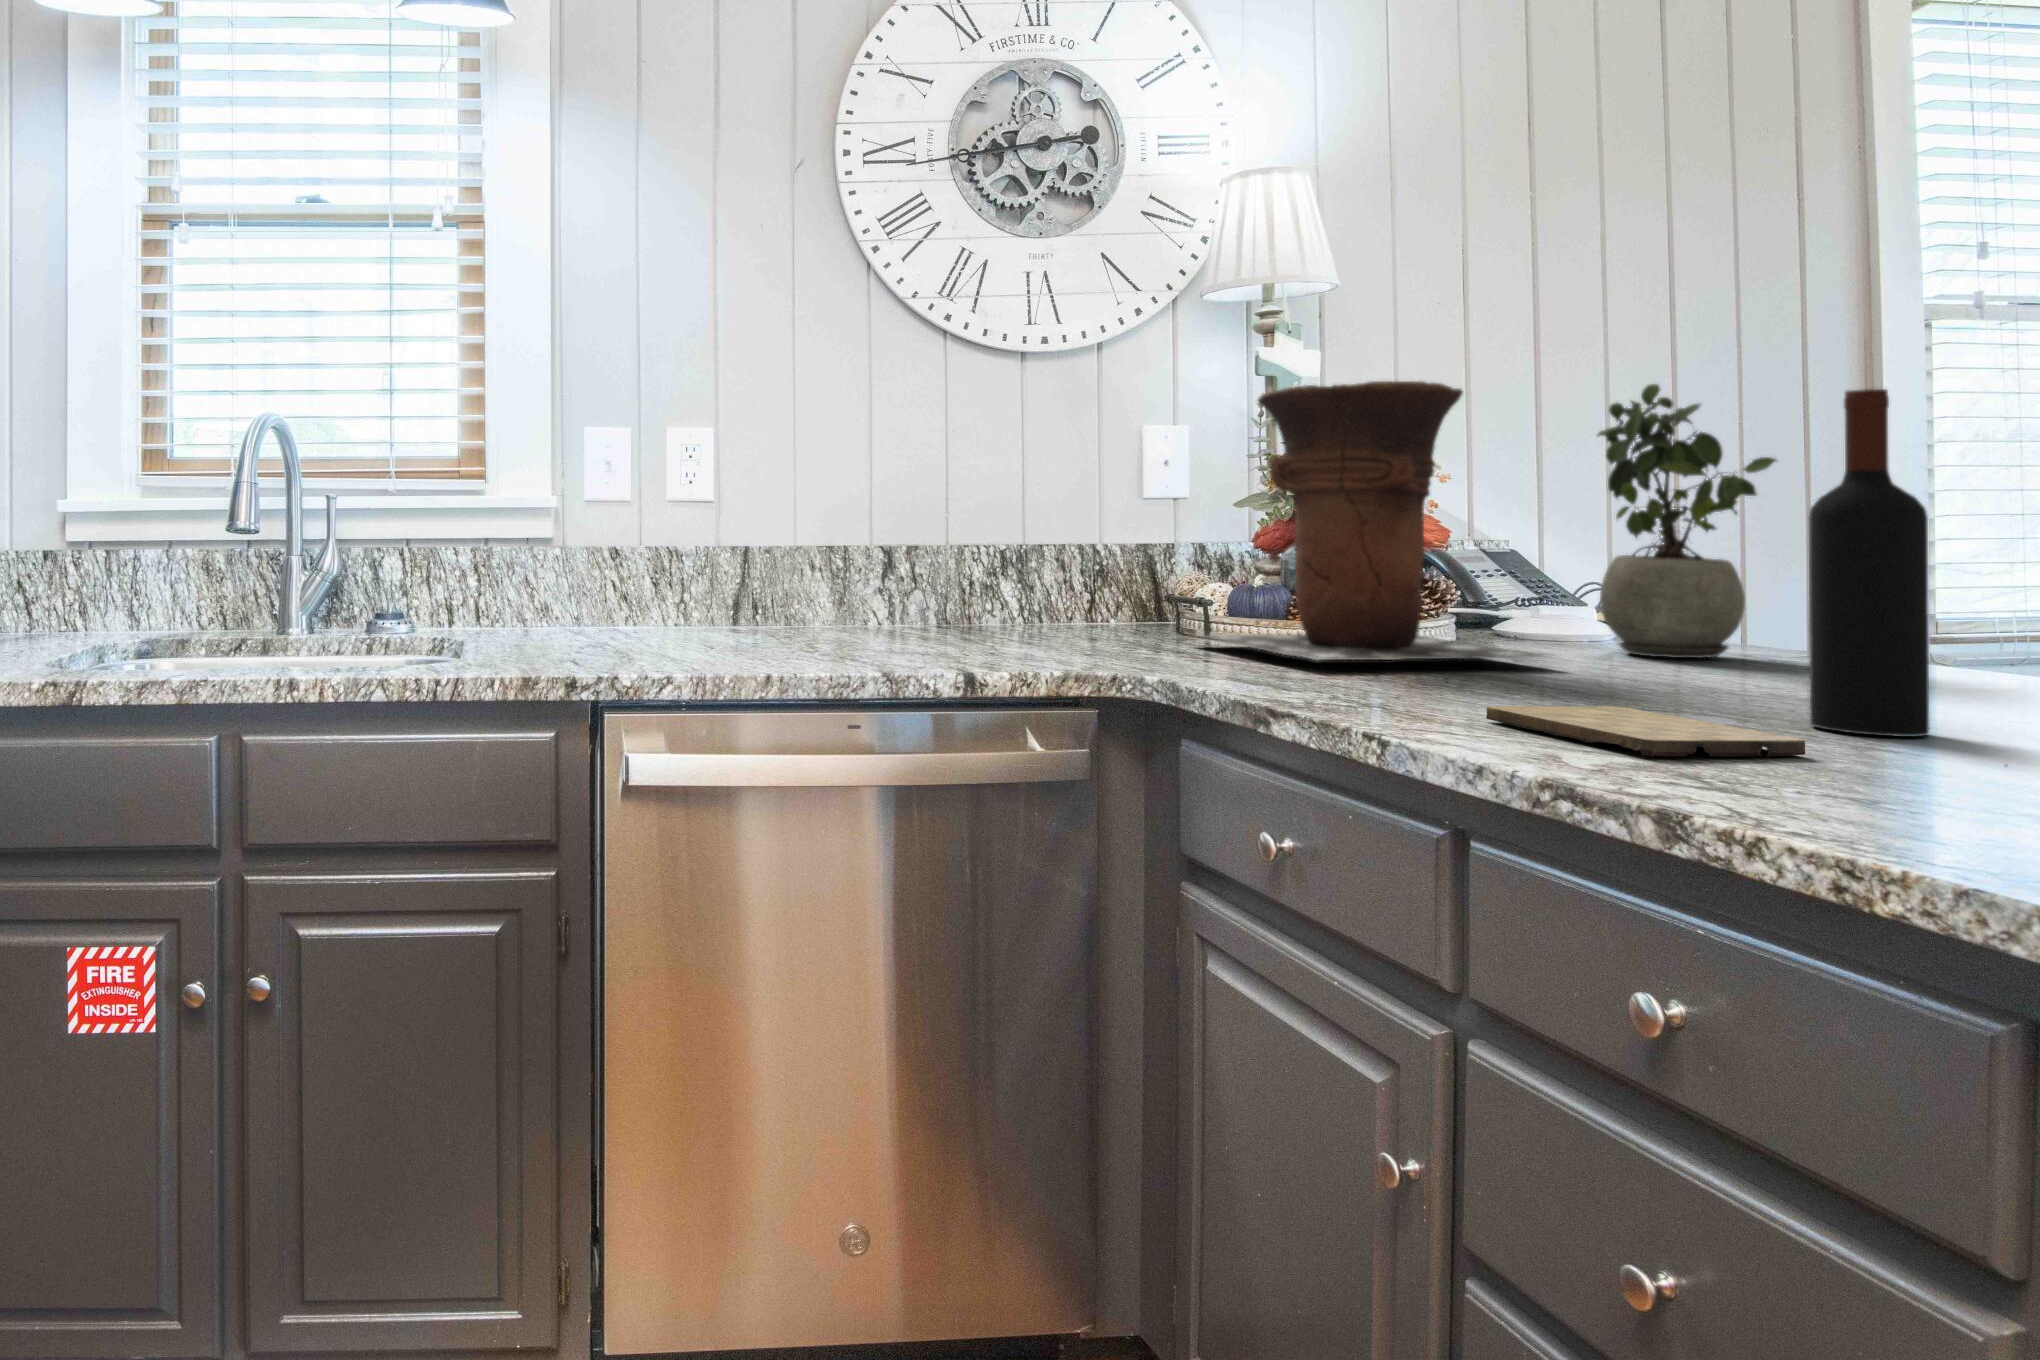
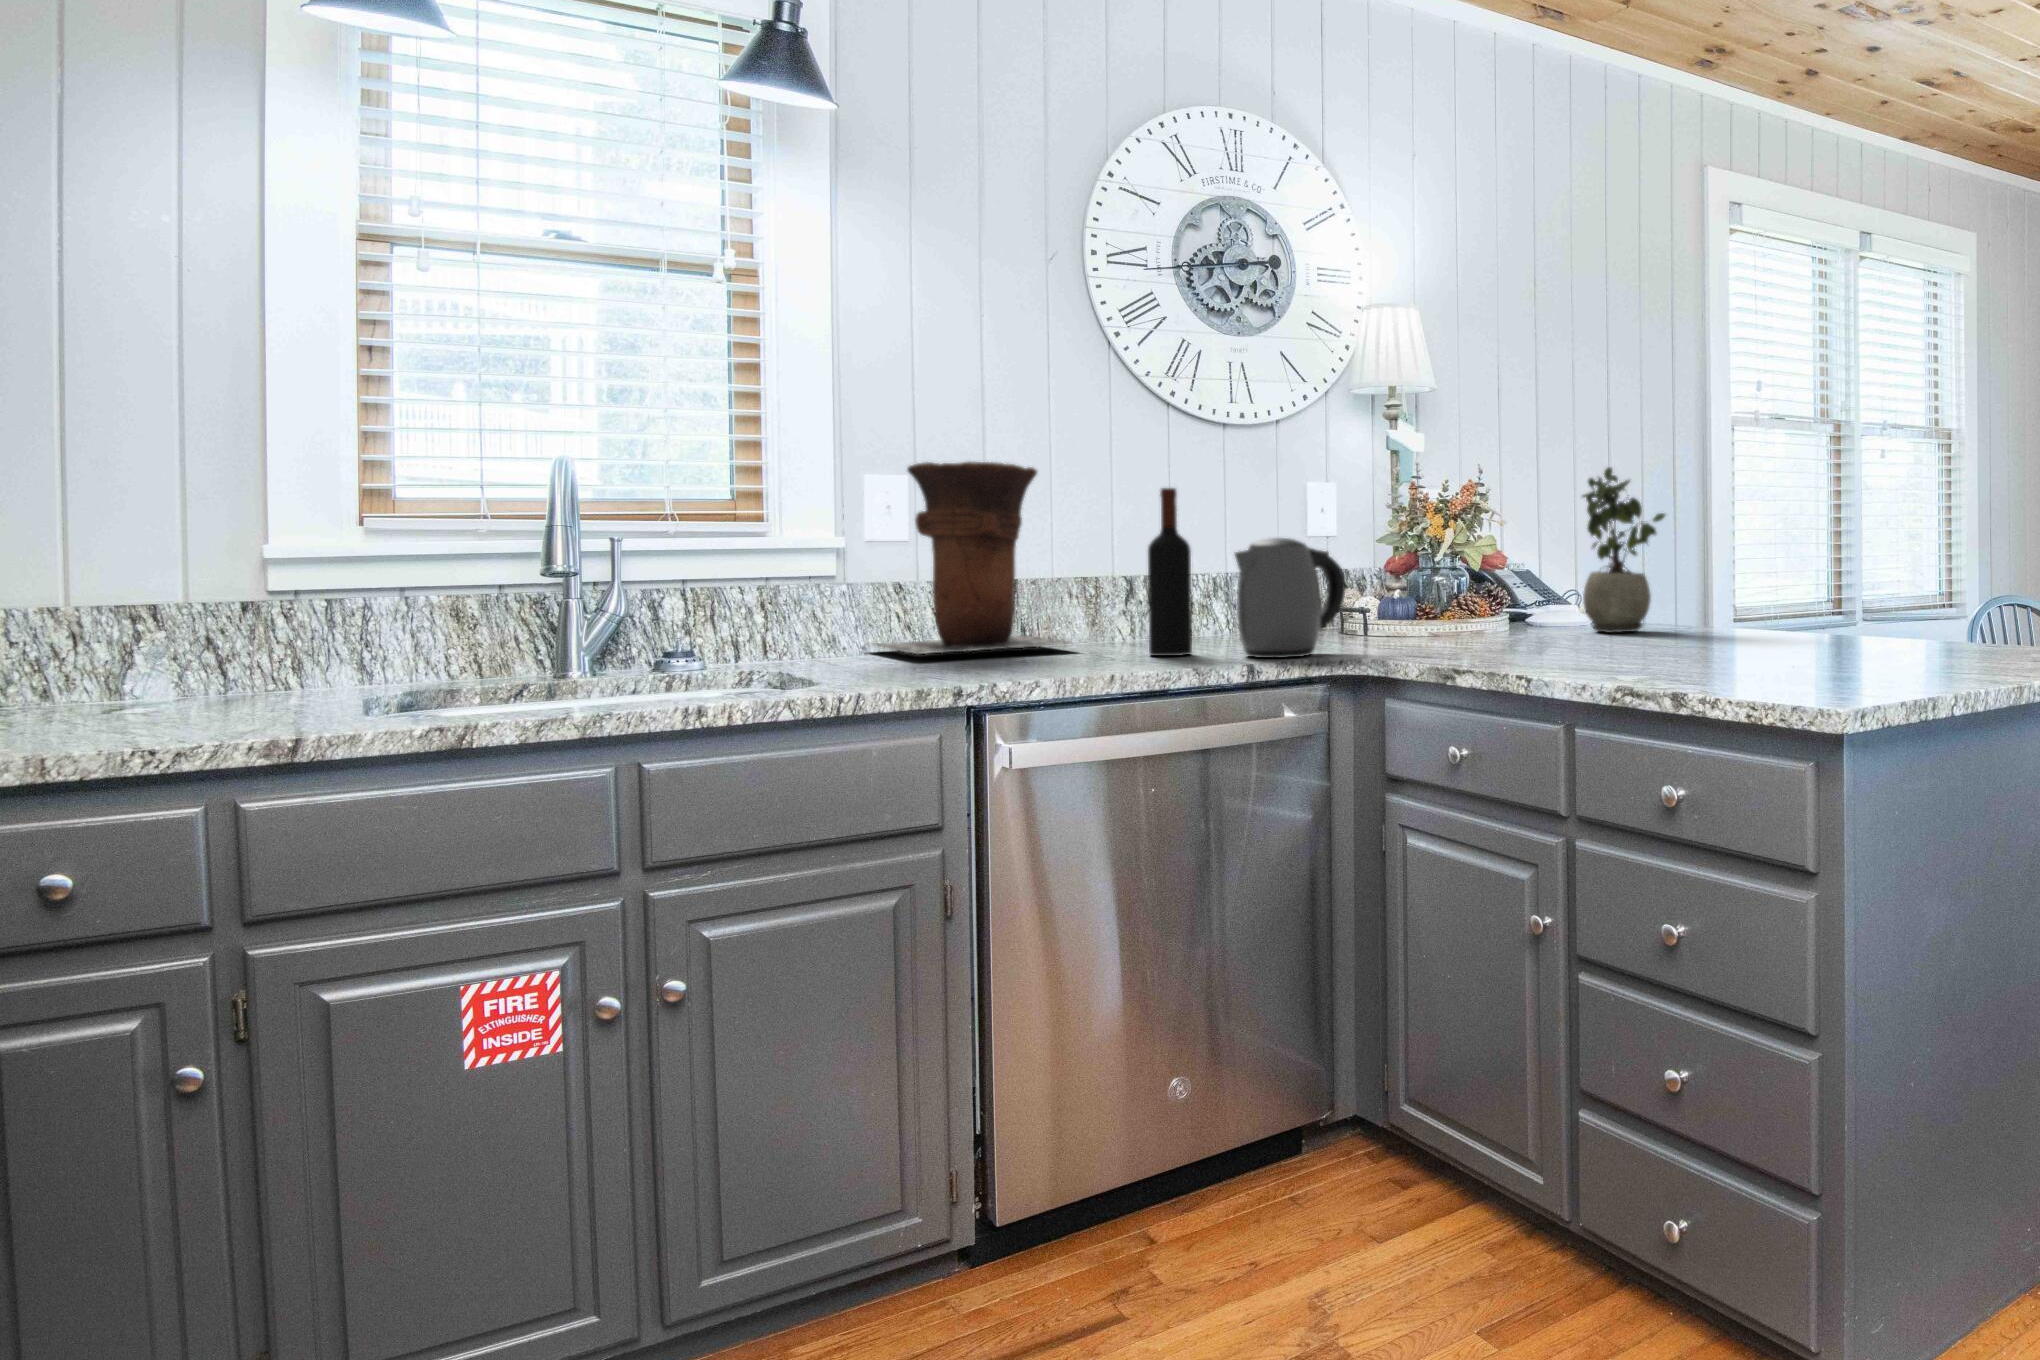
vase: present [1199,381,1553,660] -> present [868,462,1071,654]
wine bottle: present [1809,389,1929,737] -> present [1148,488,1192,656]
kettle: none [971,497,1145,665] -> present [1235,538,1346,658]
cutting board: present [1486,706,1805,757] -> none [1555,655,1690,675]

